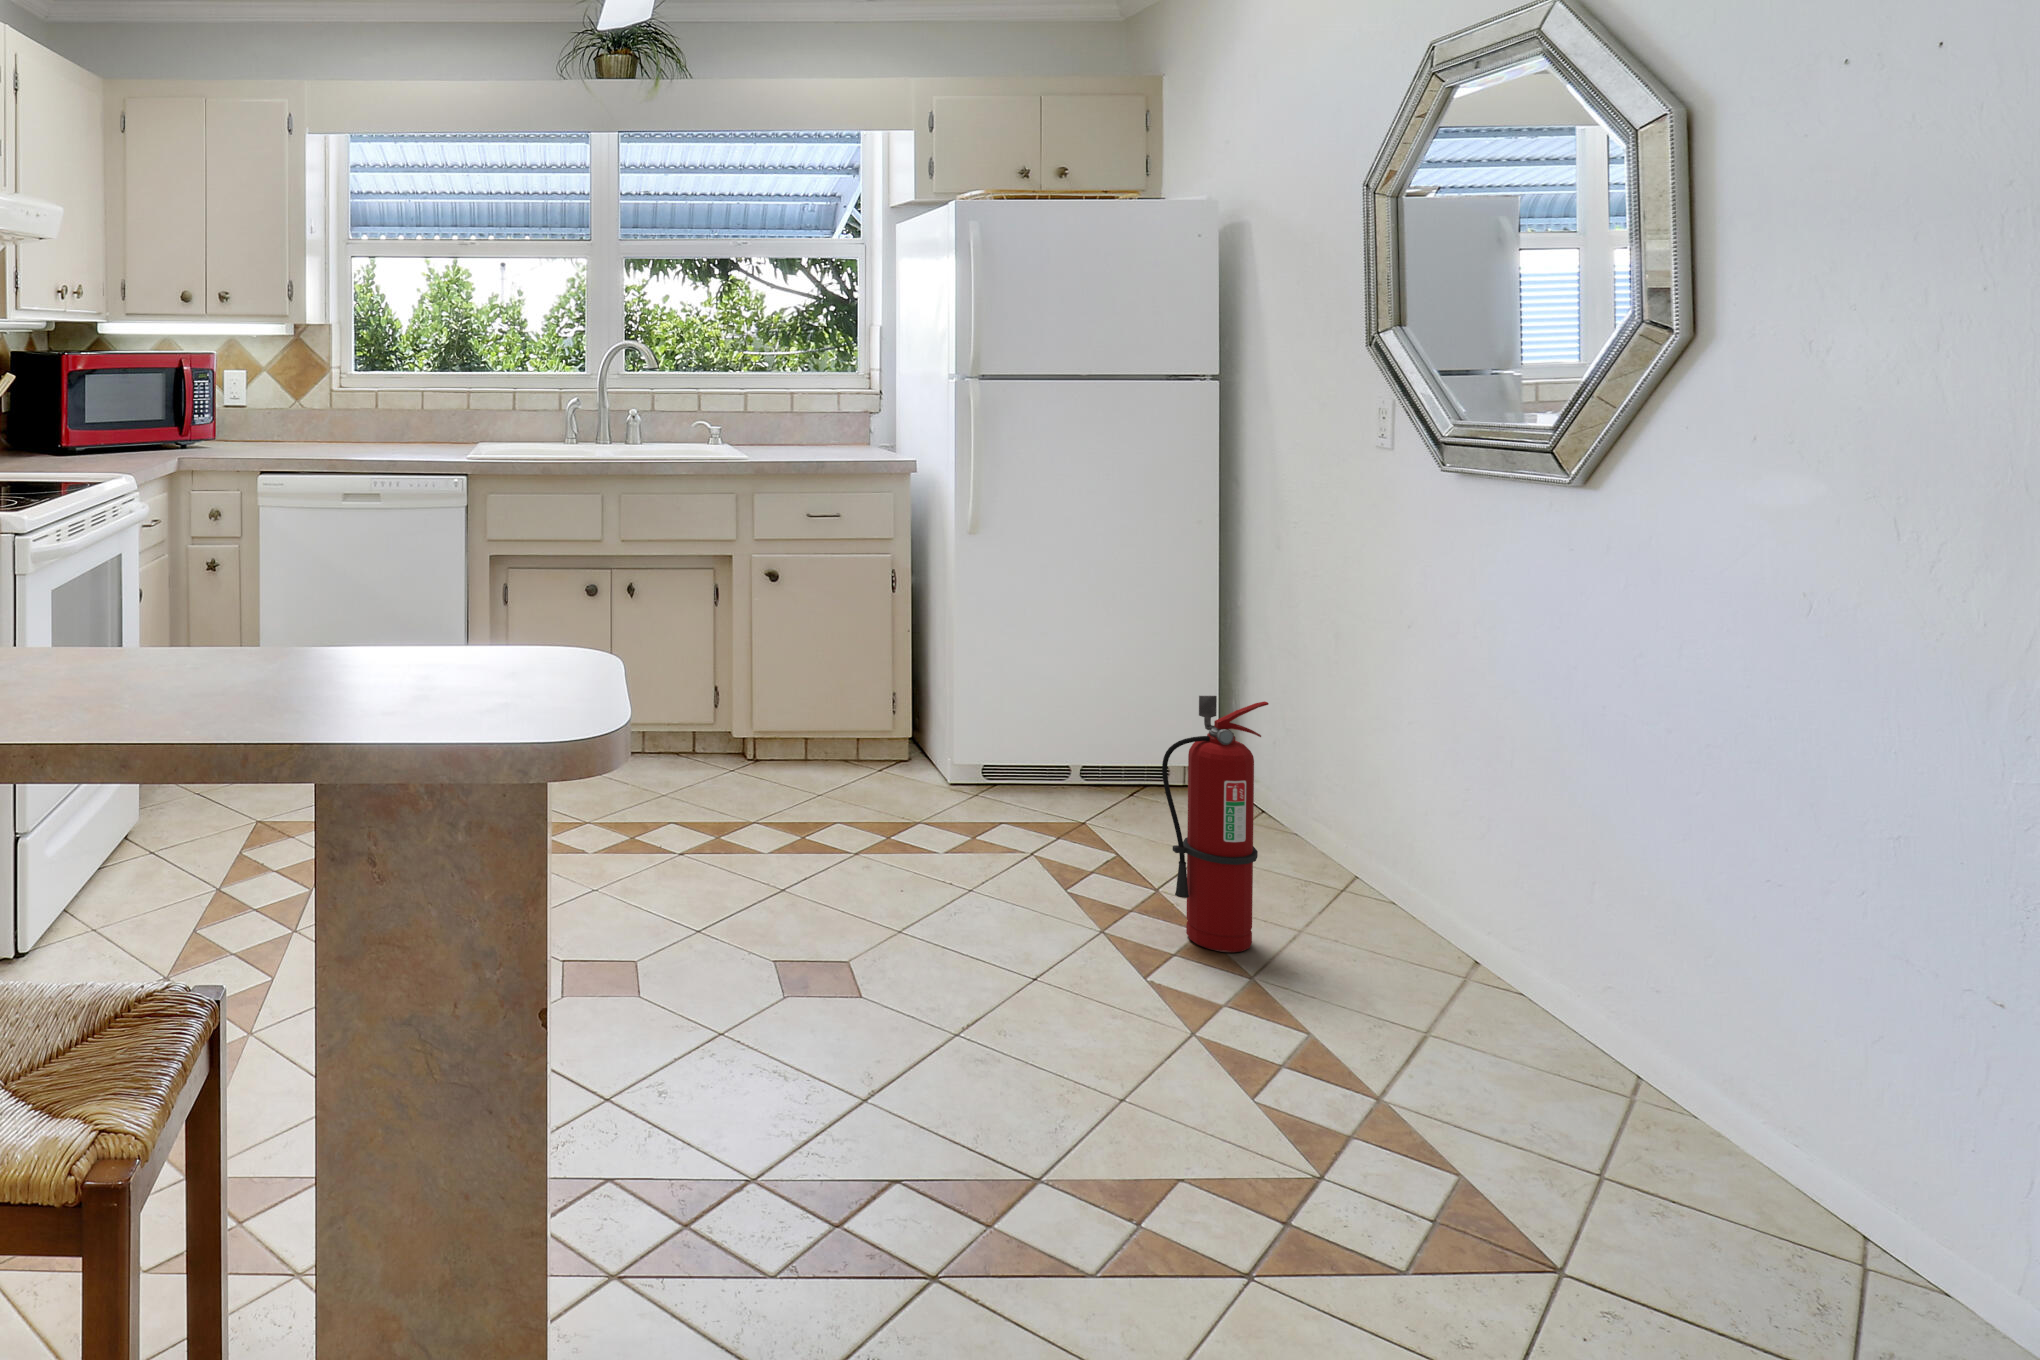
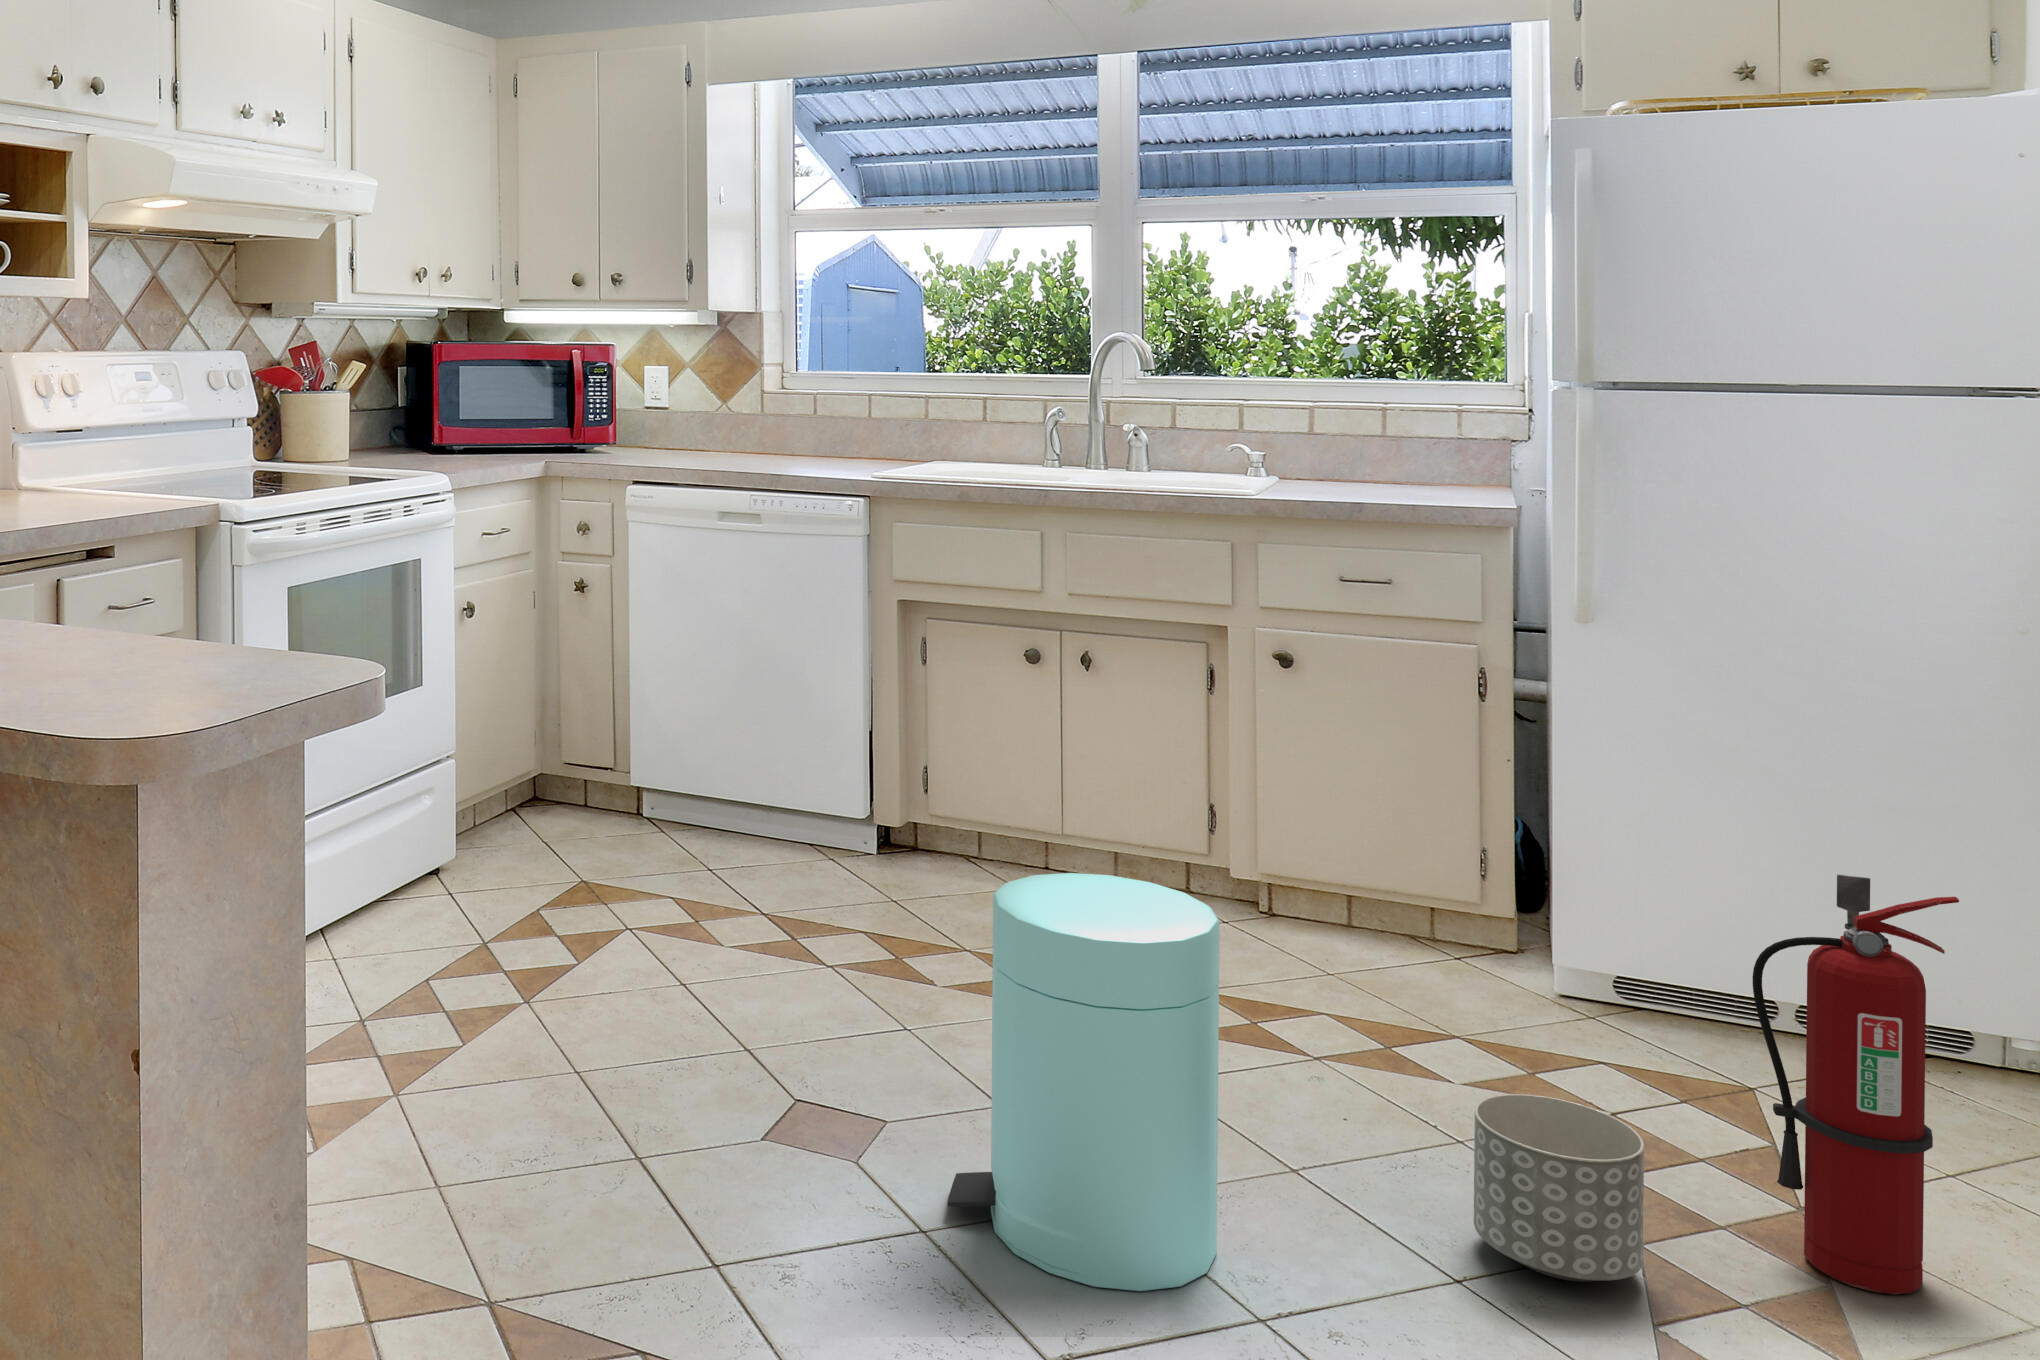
trash can: none [703,756,896,1057] -> present [947,873,1220,1291]
planter: none [1024,866,1128,984] -> present [1474,1094,1644,1281]

